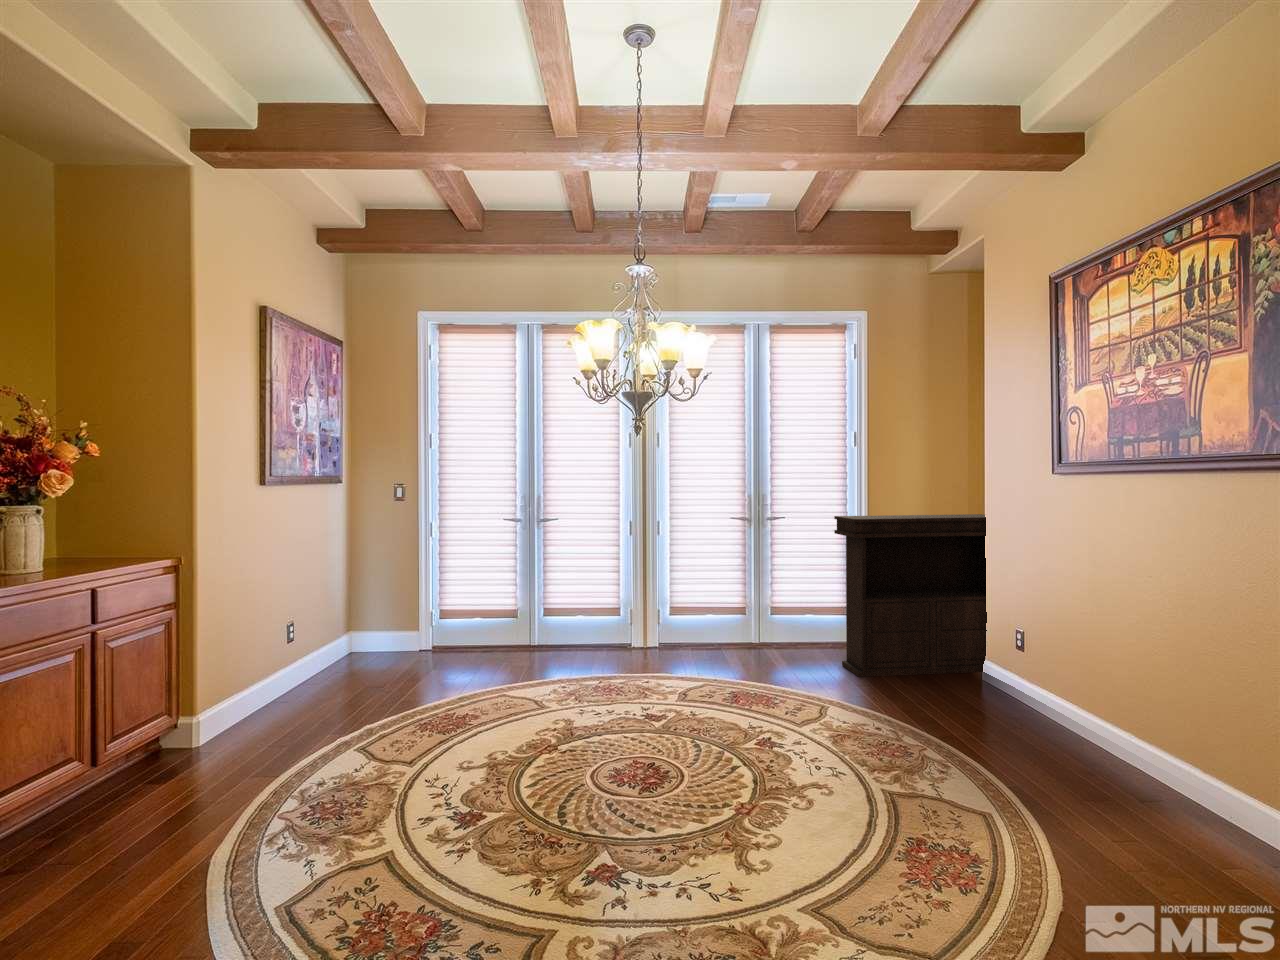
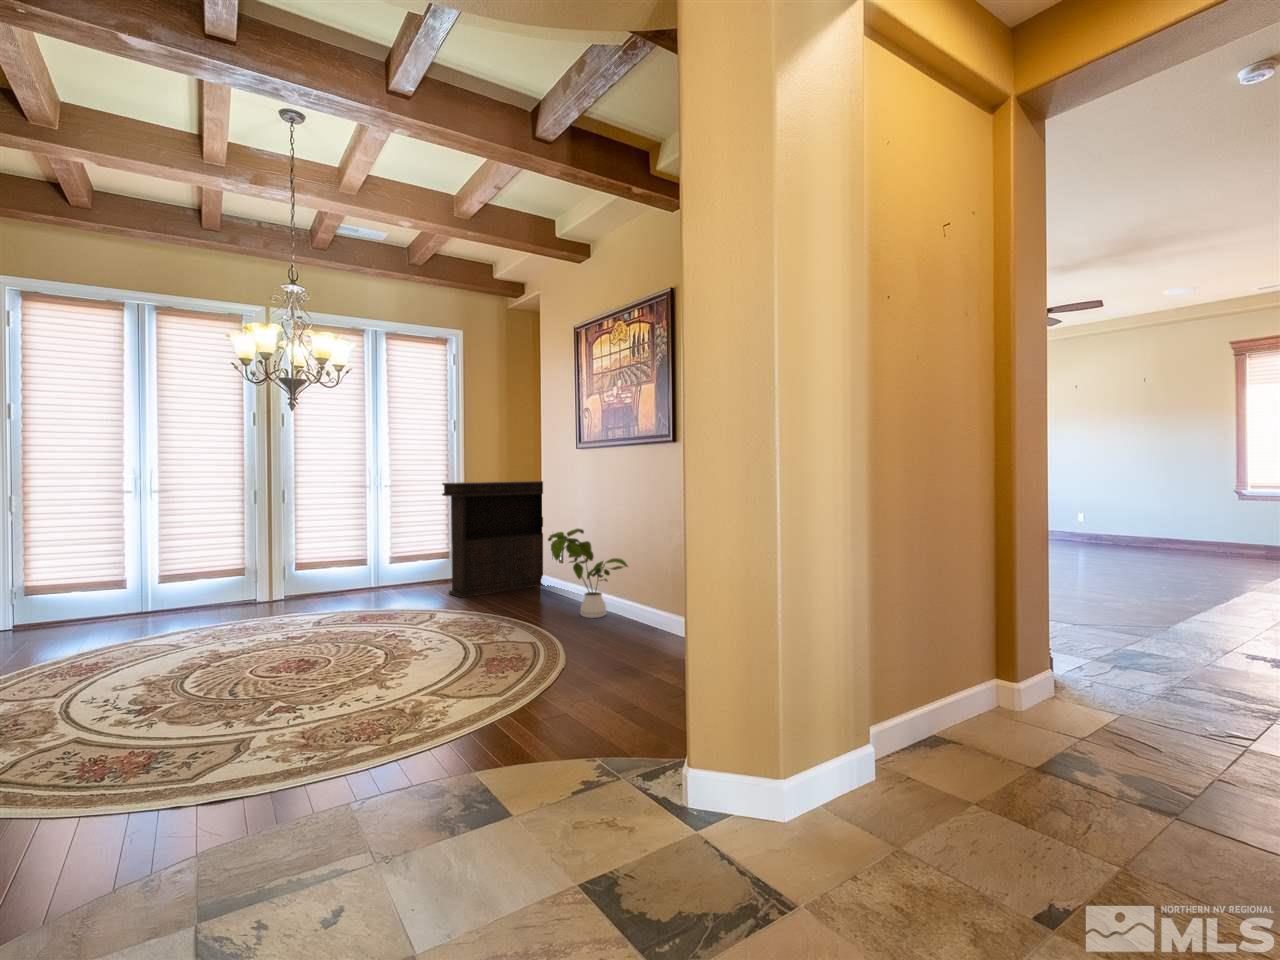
house plant: none [1006,615,1188,778] -> present [548,529,628,618]

